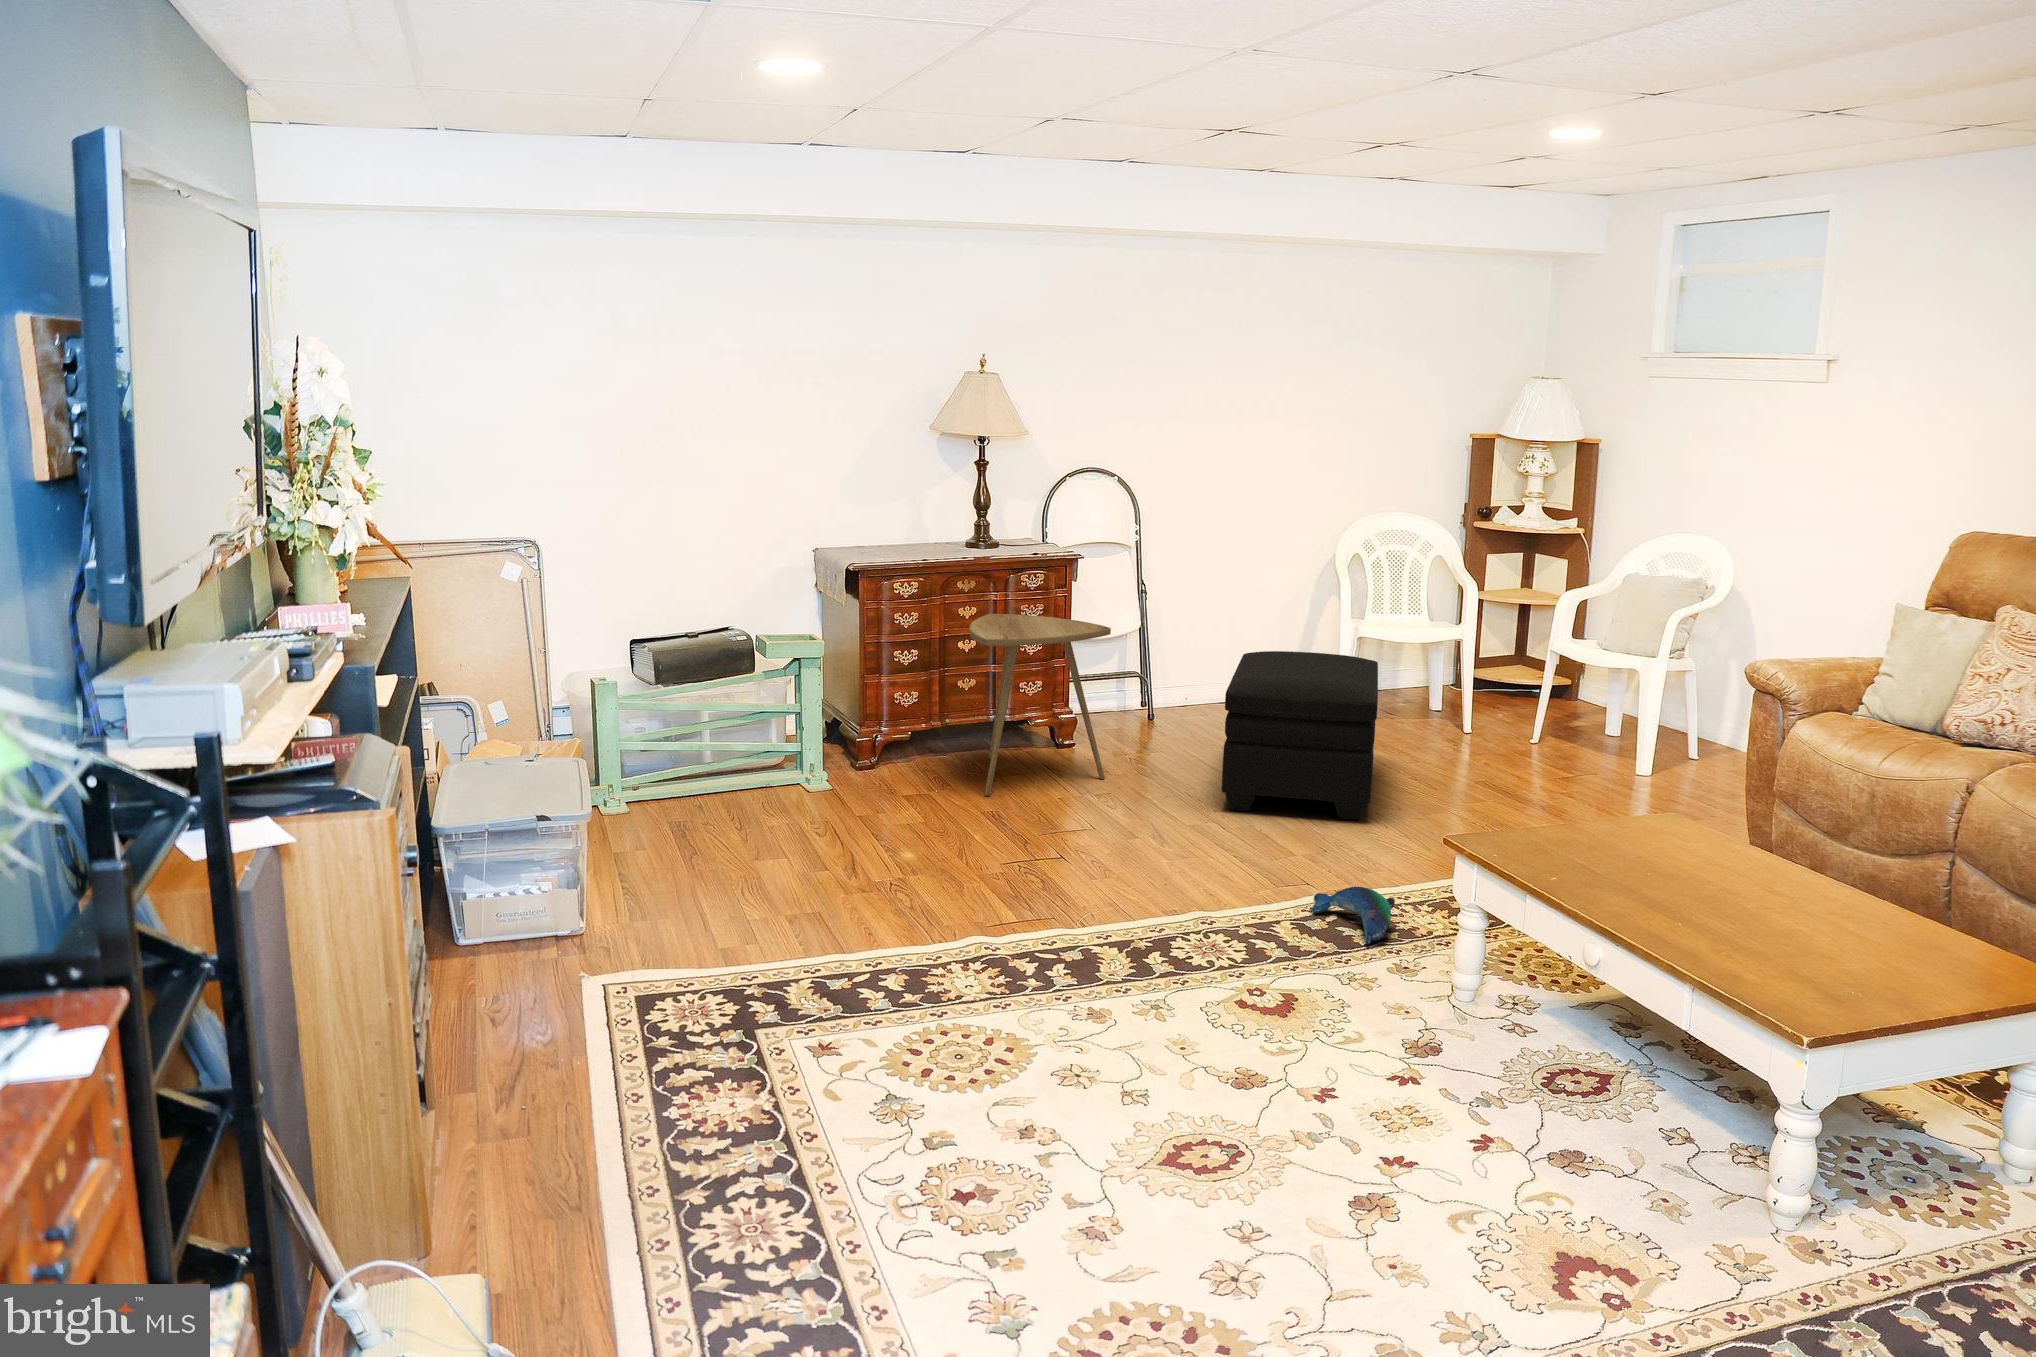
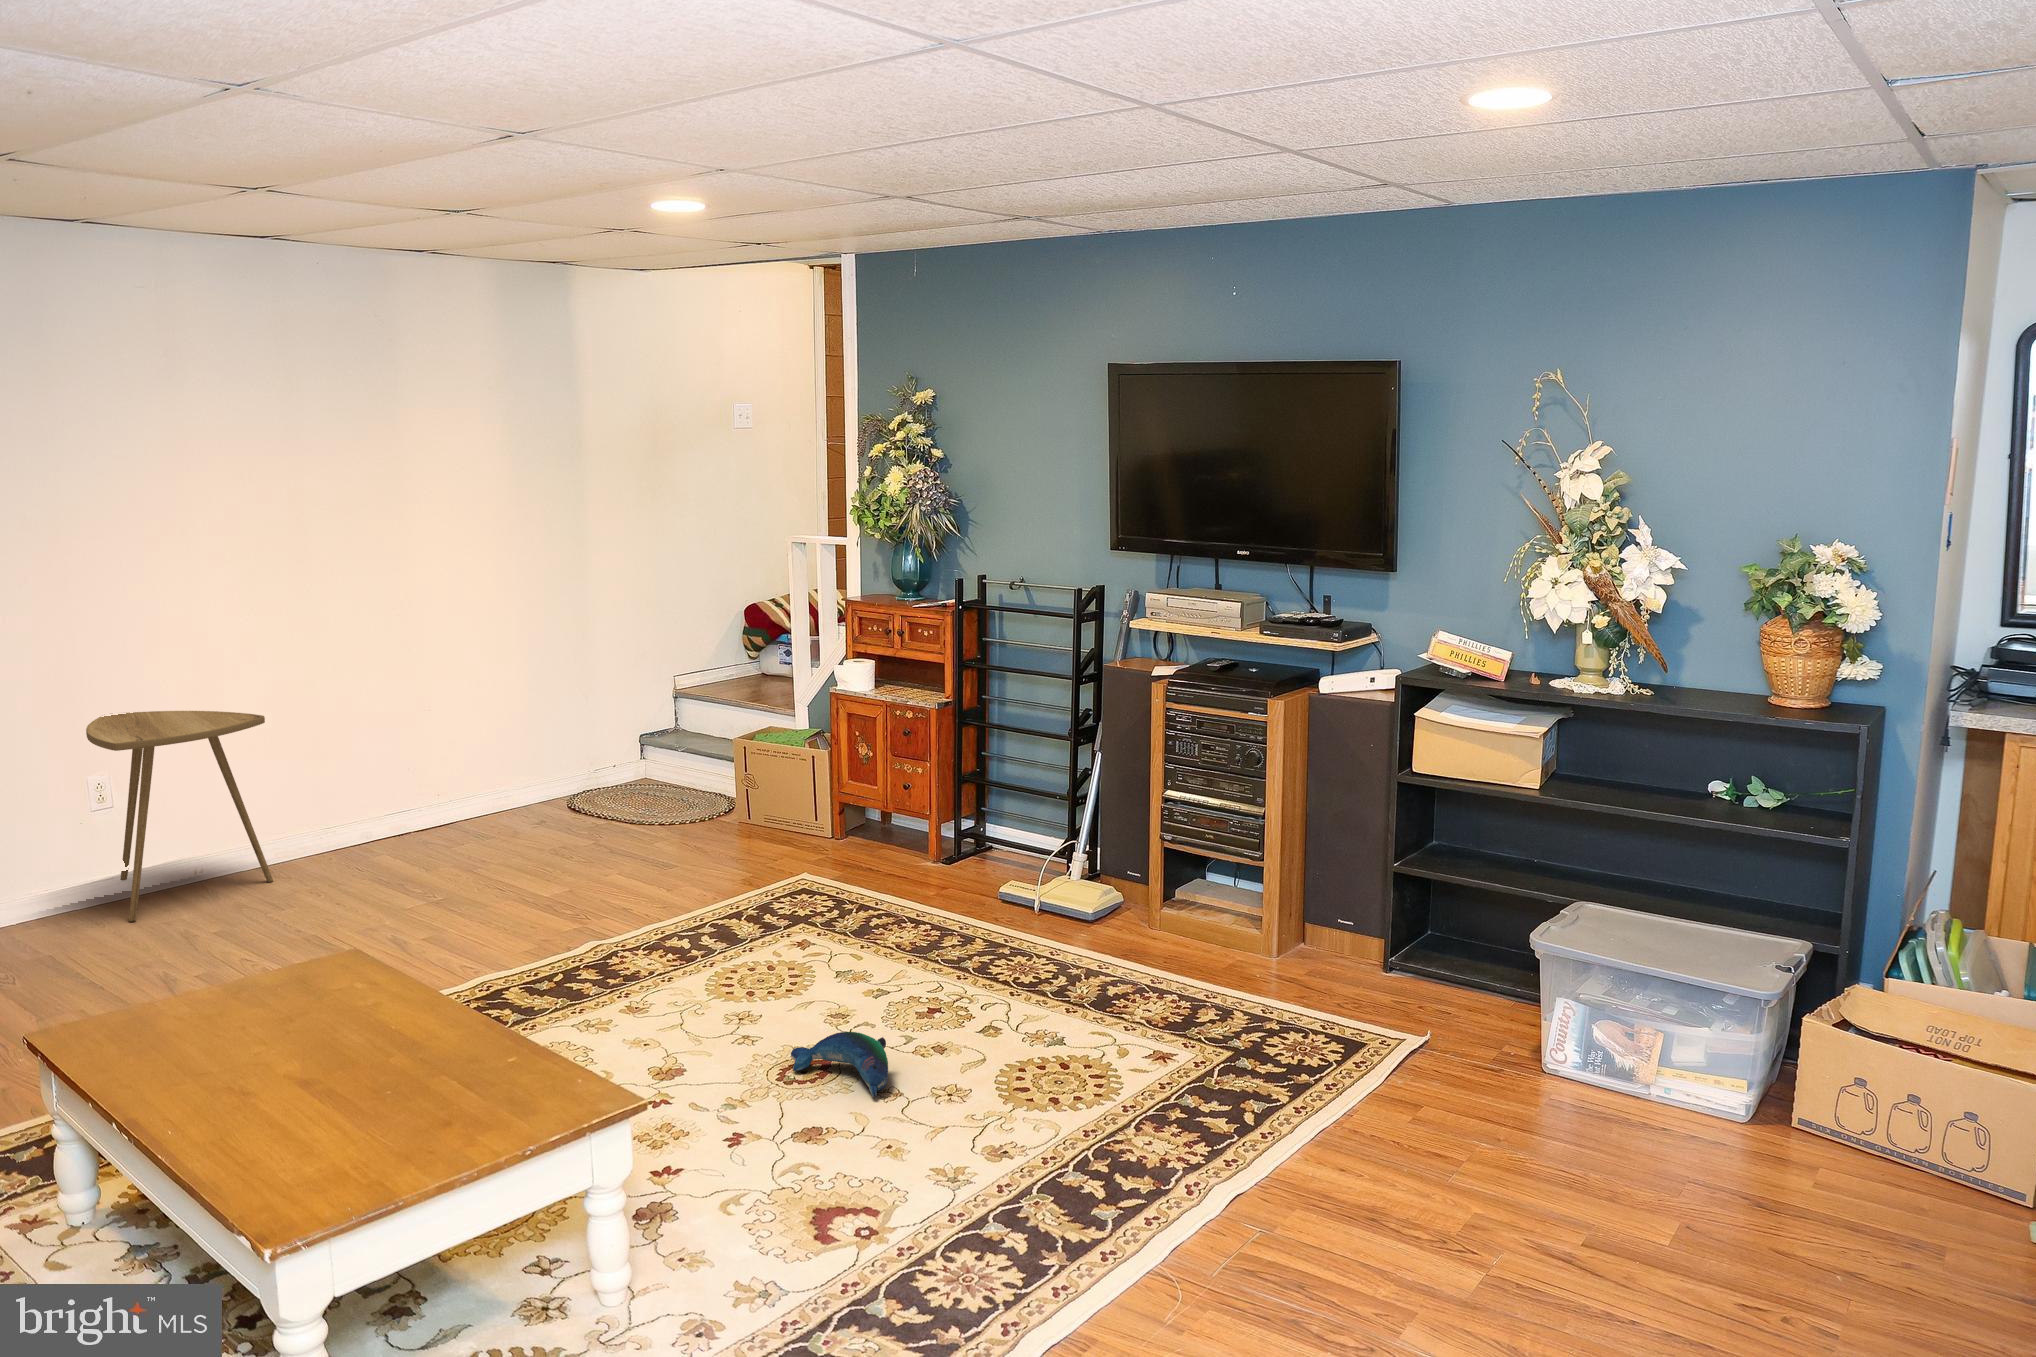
ottoman: present [1222,651,1378,820] -> none [409,720,570,891]
plush toy: present [1311,887,1395,944] -> present [791,1032,888,1097]

